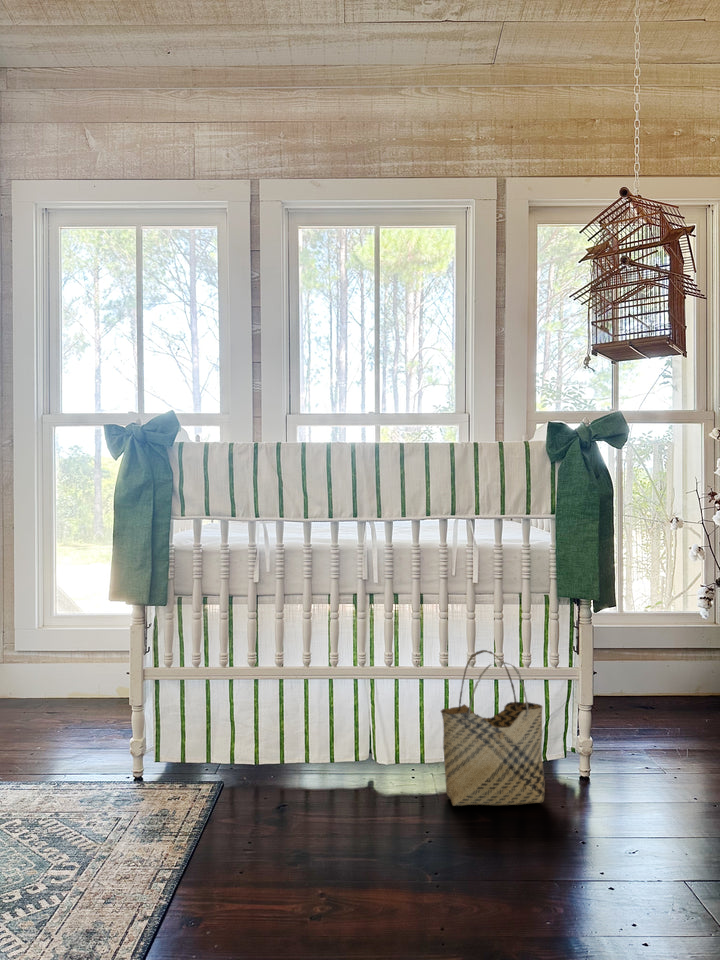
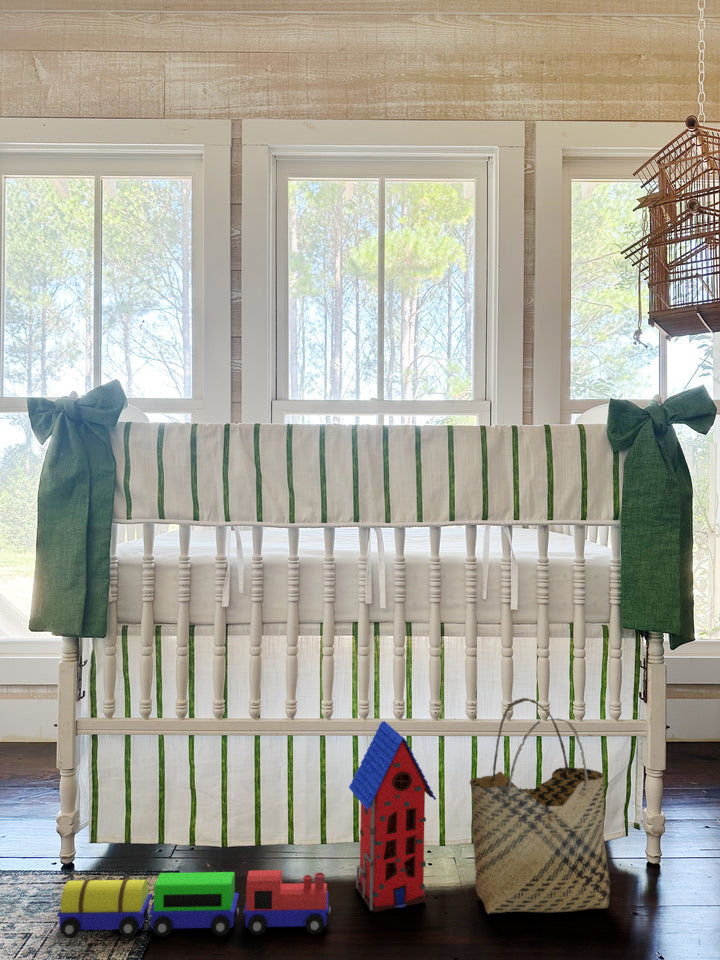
toy house: none [351,668,416,806] -> present [349,721,436,912]
toy train: none [139,775,337,821] -> present [57,870,330,938]

